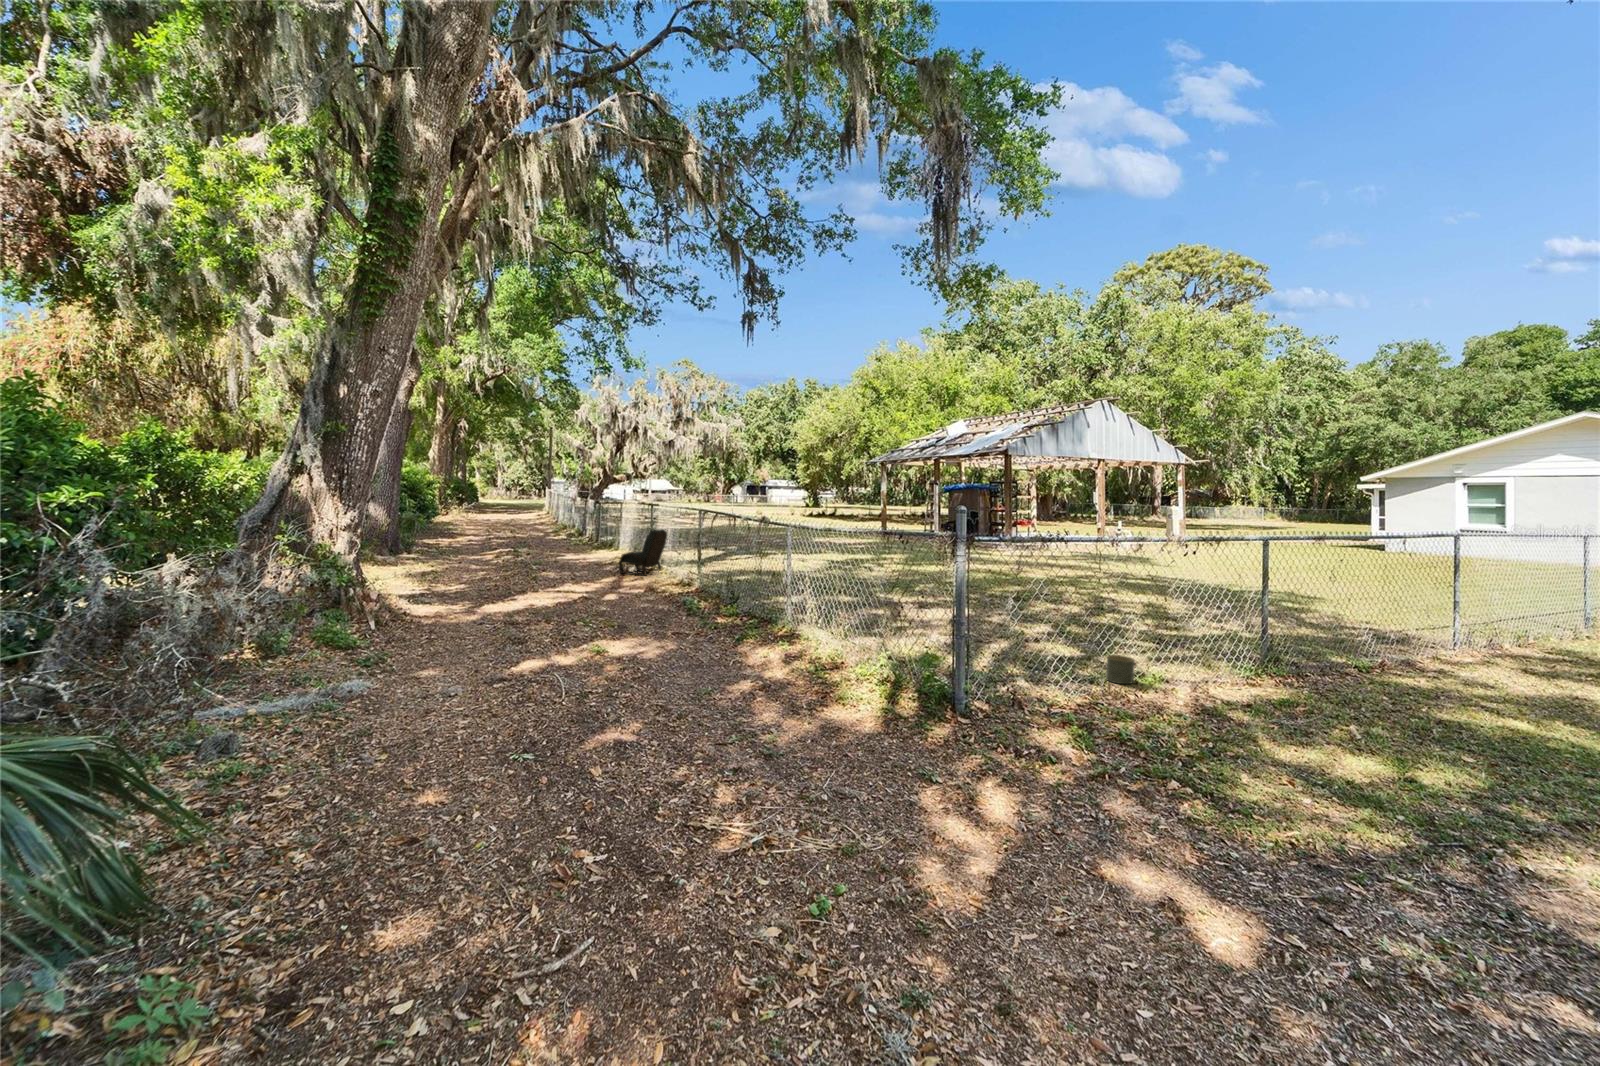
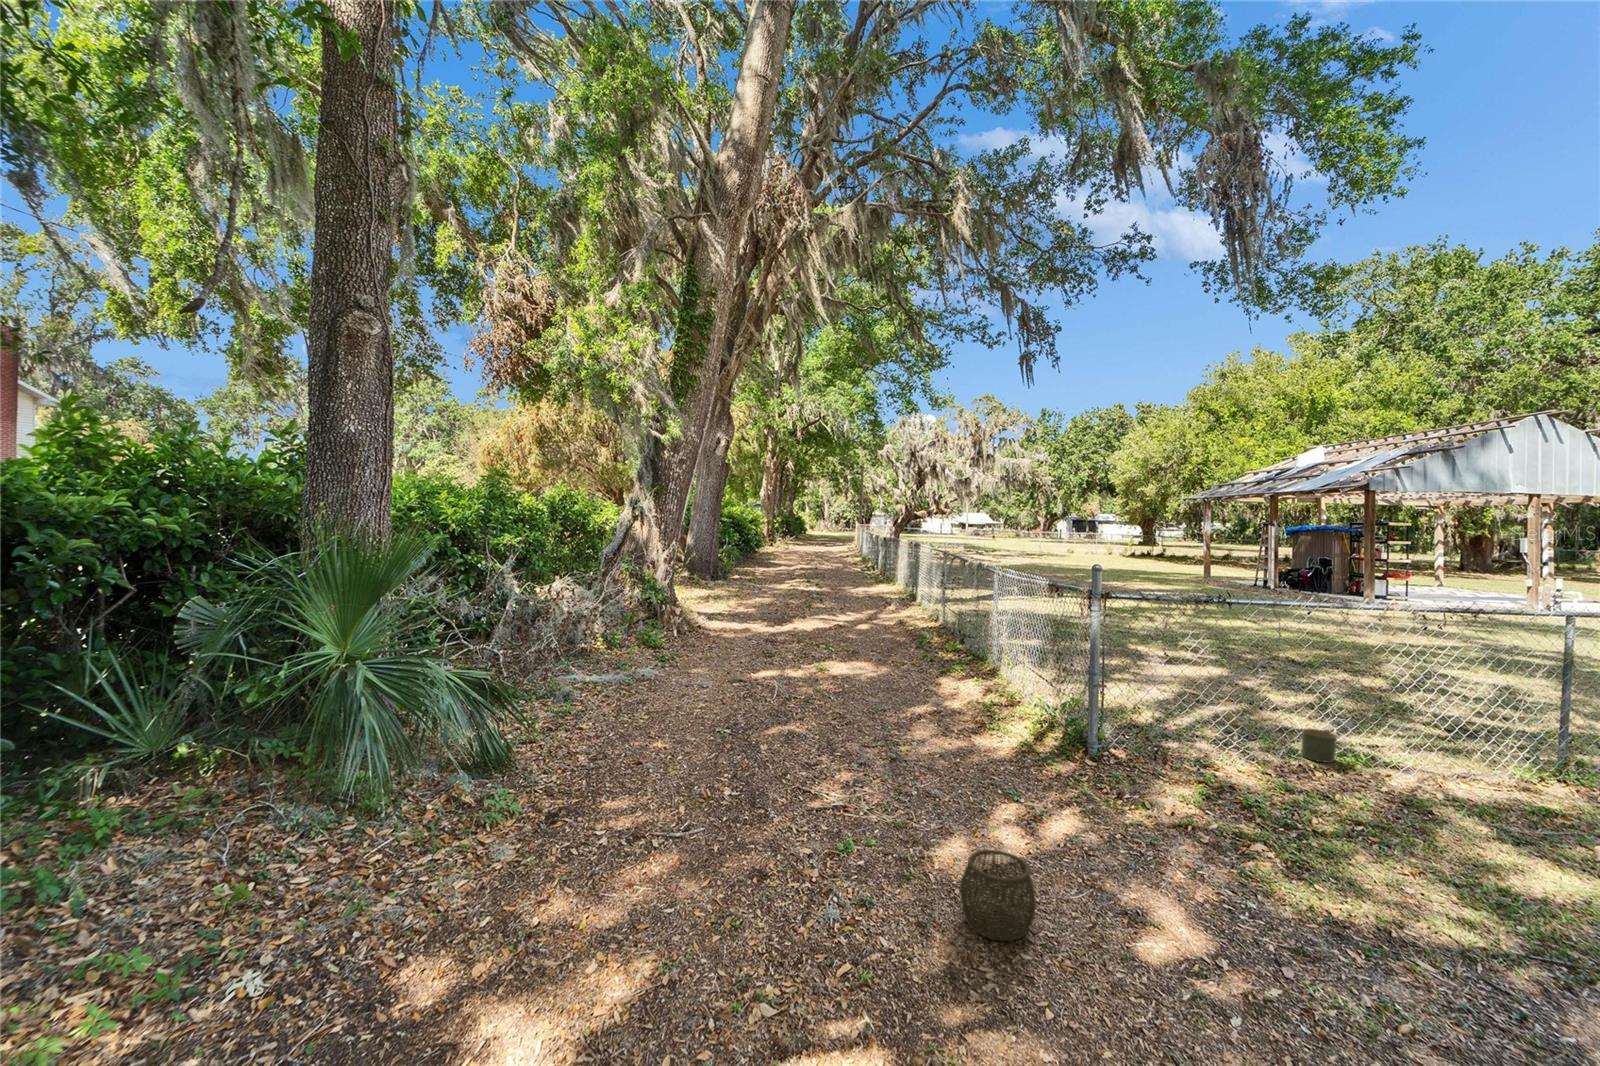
lounge chair: present [619,529,667,575] -> none [886,566,932,607]
woven basket: none [1021,864,1125,990] -> present [960,850,1036,942]

